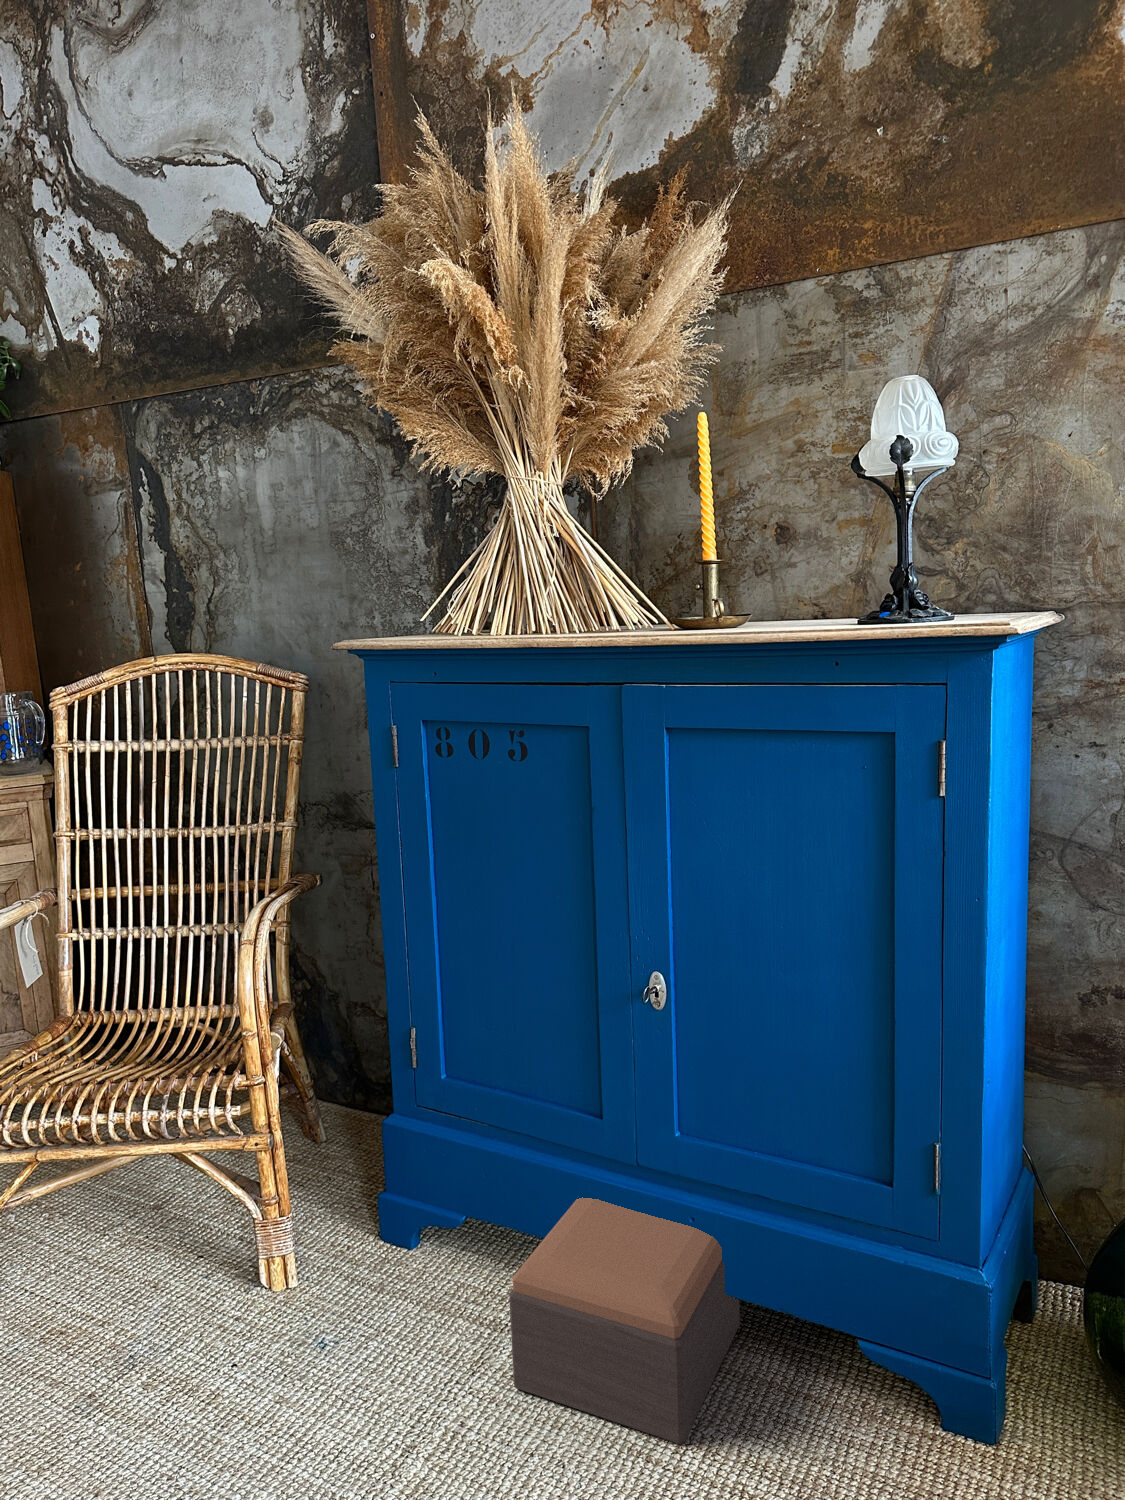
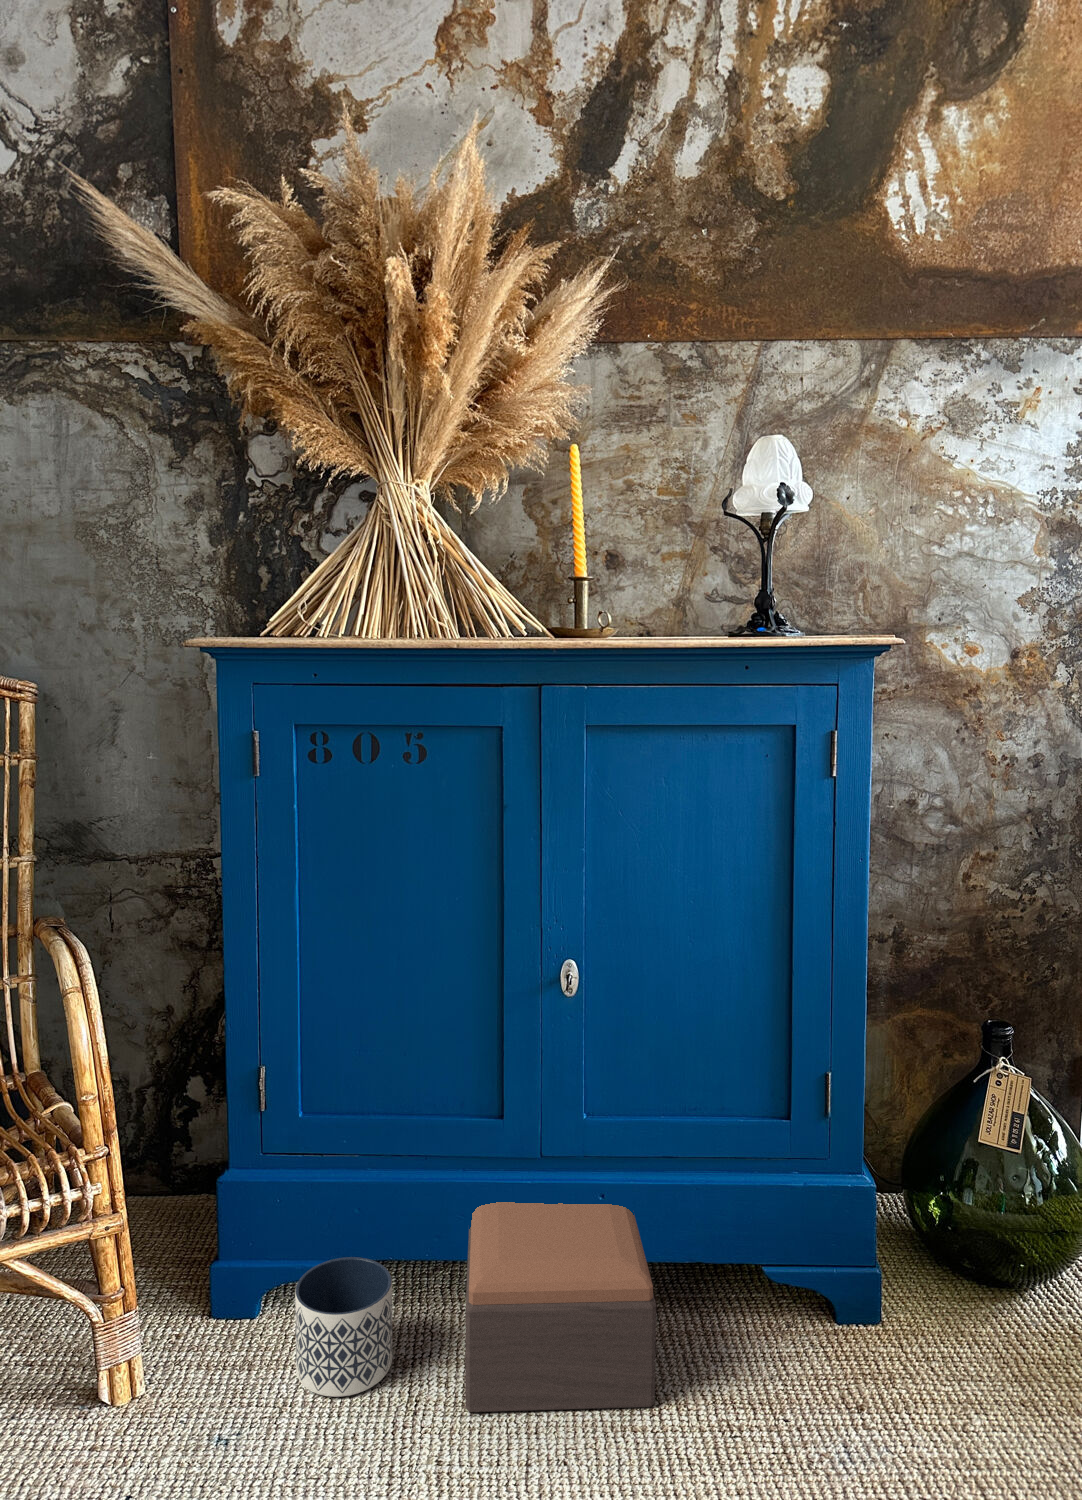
planter: none [400,1216,490,1339] -> present [295,1257,392,1397]

